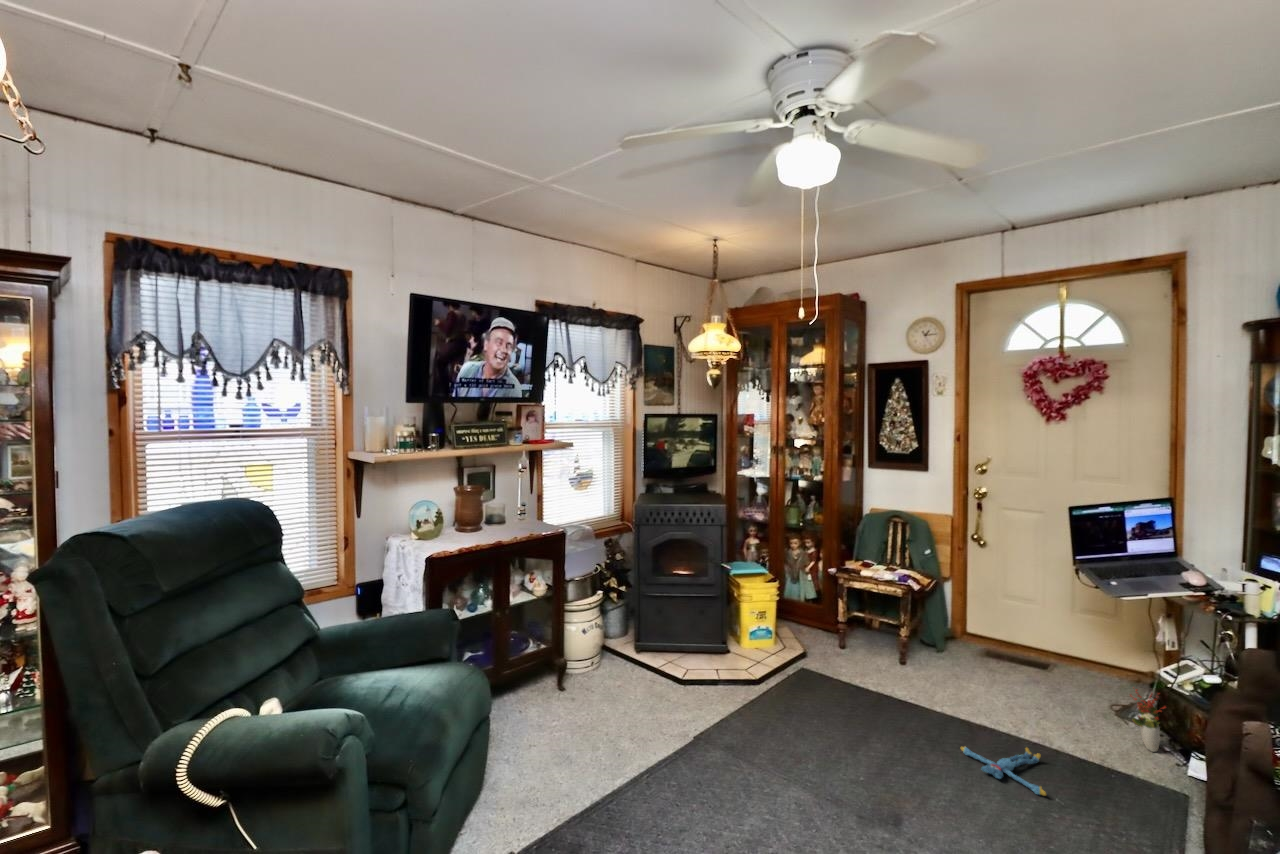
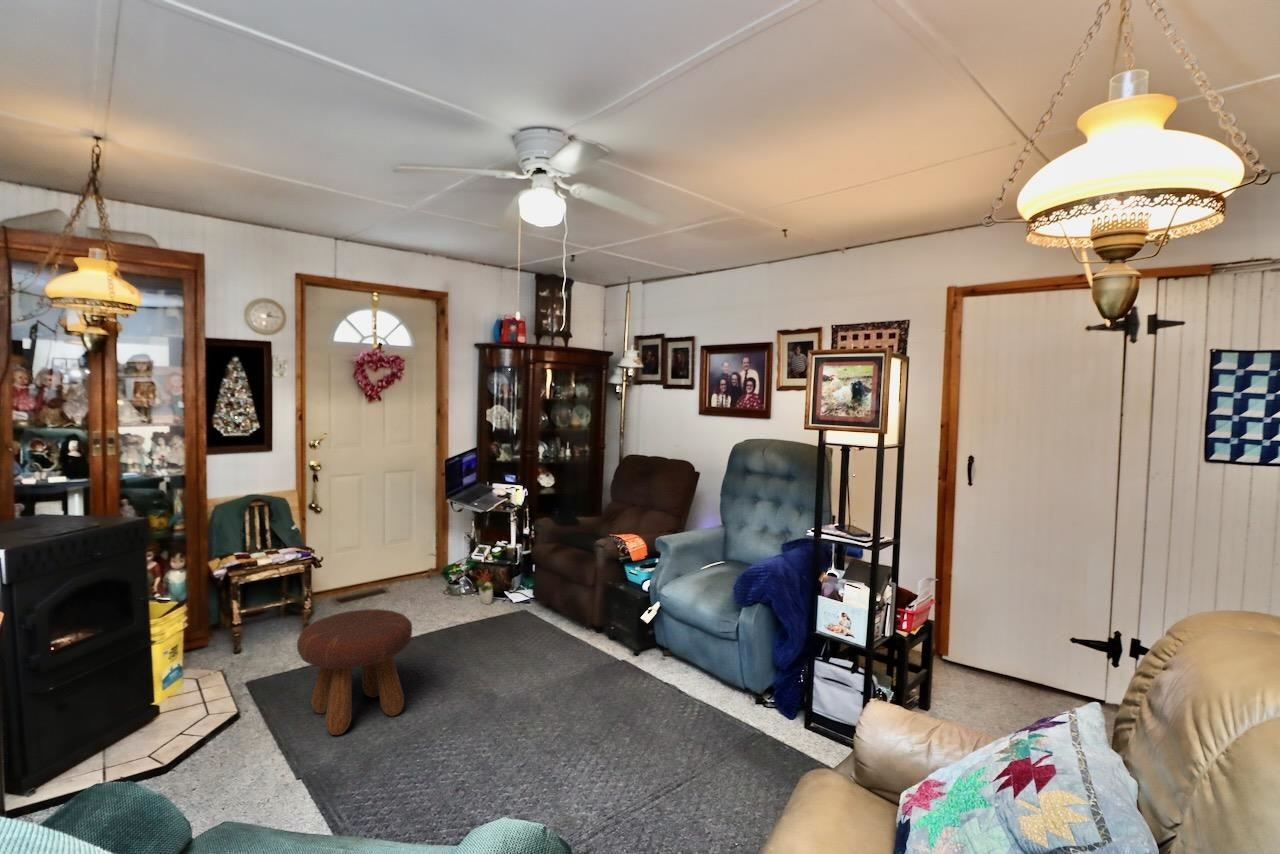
footstool: none [738,631,850,764] -> present [297,609,412,735]
plush toy: present [961,746,1046,796] -> none [440,628,503,652]

